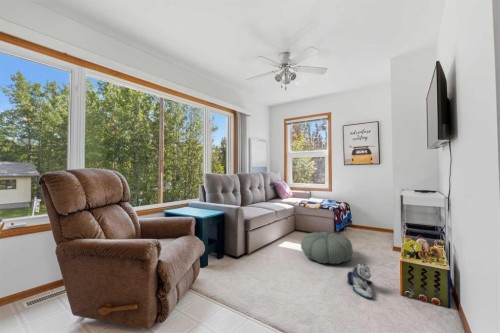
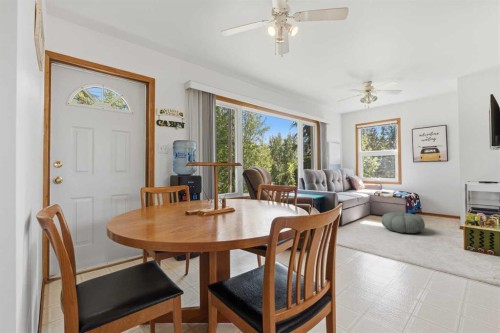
plush toy: present [347,264,373,298] -> none [422,229,442,249]

